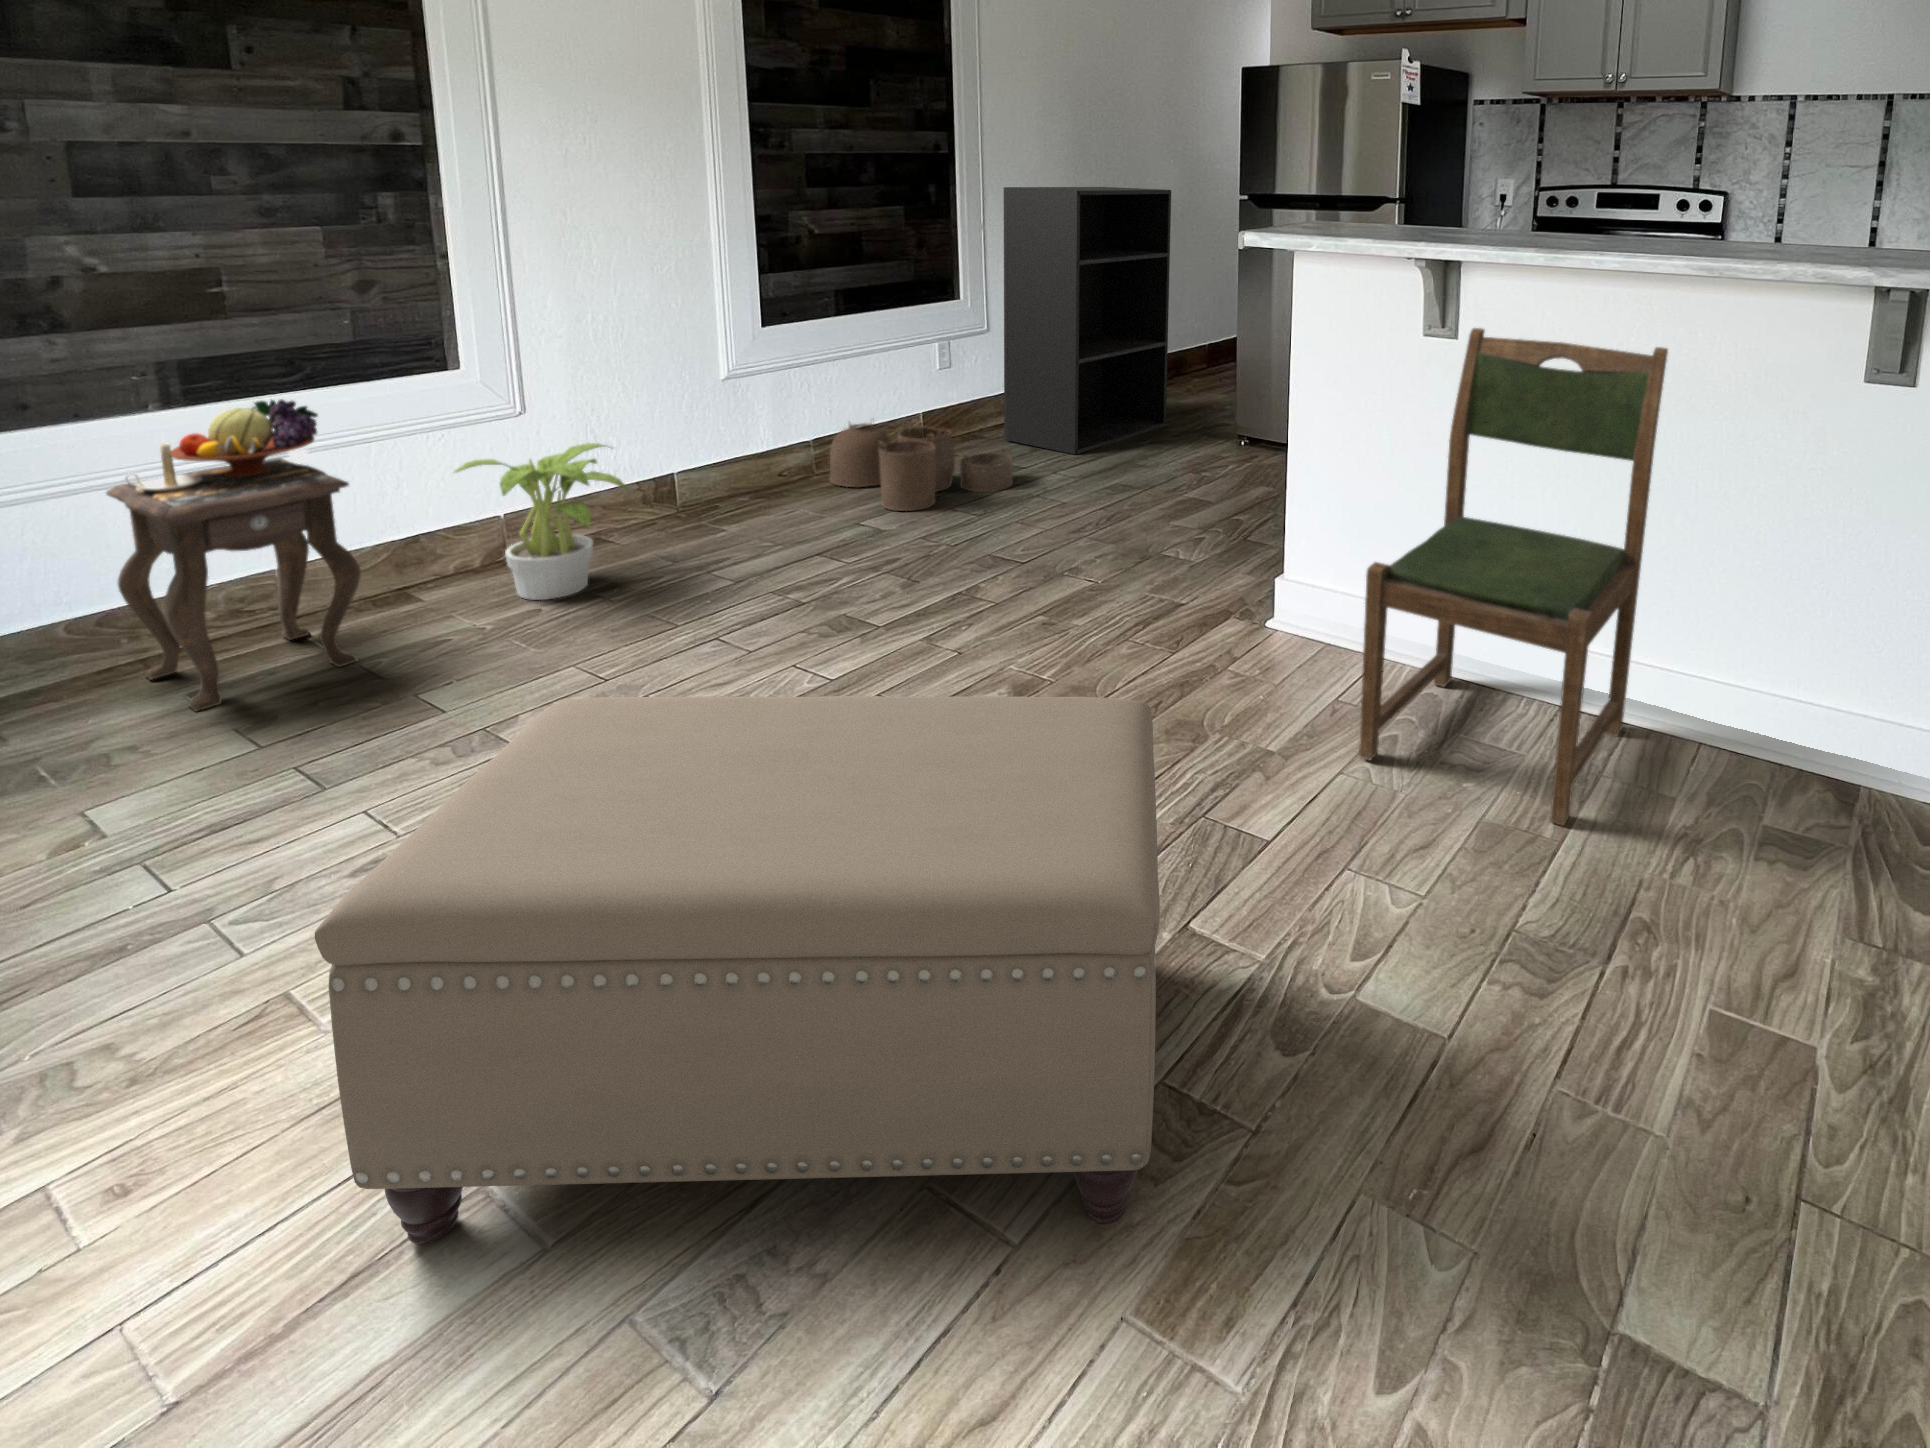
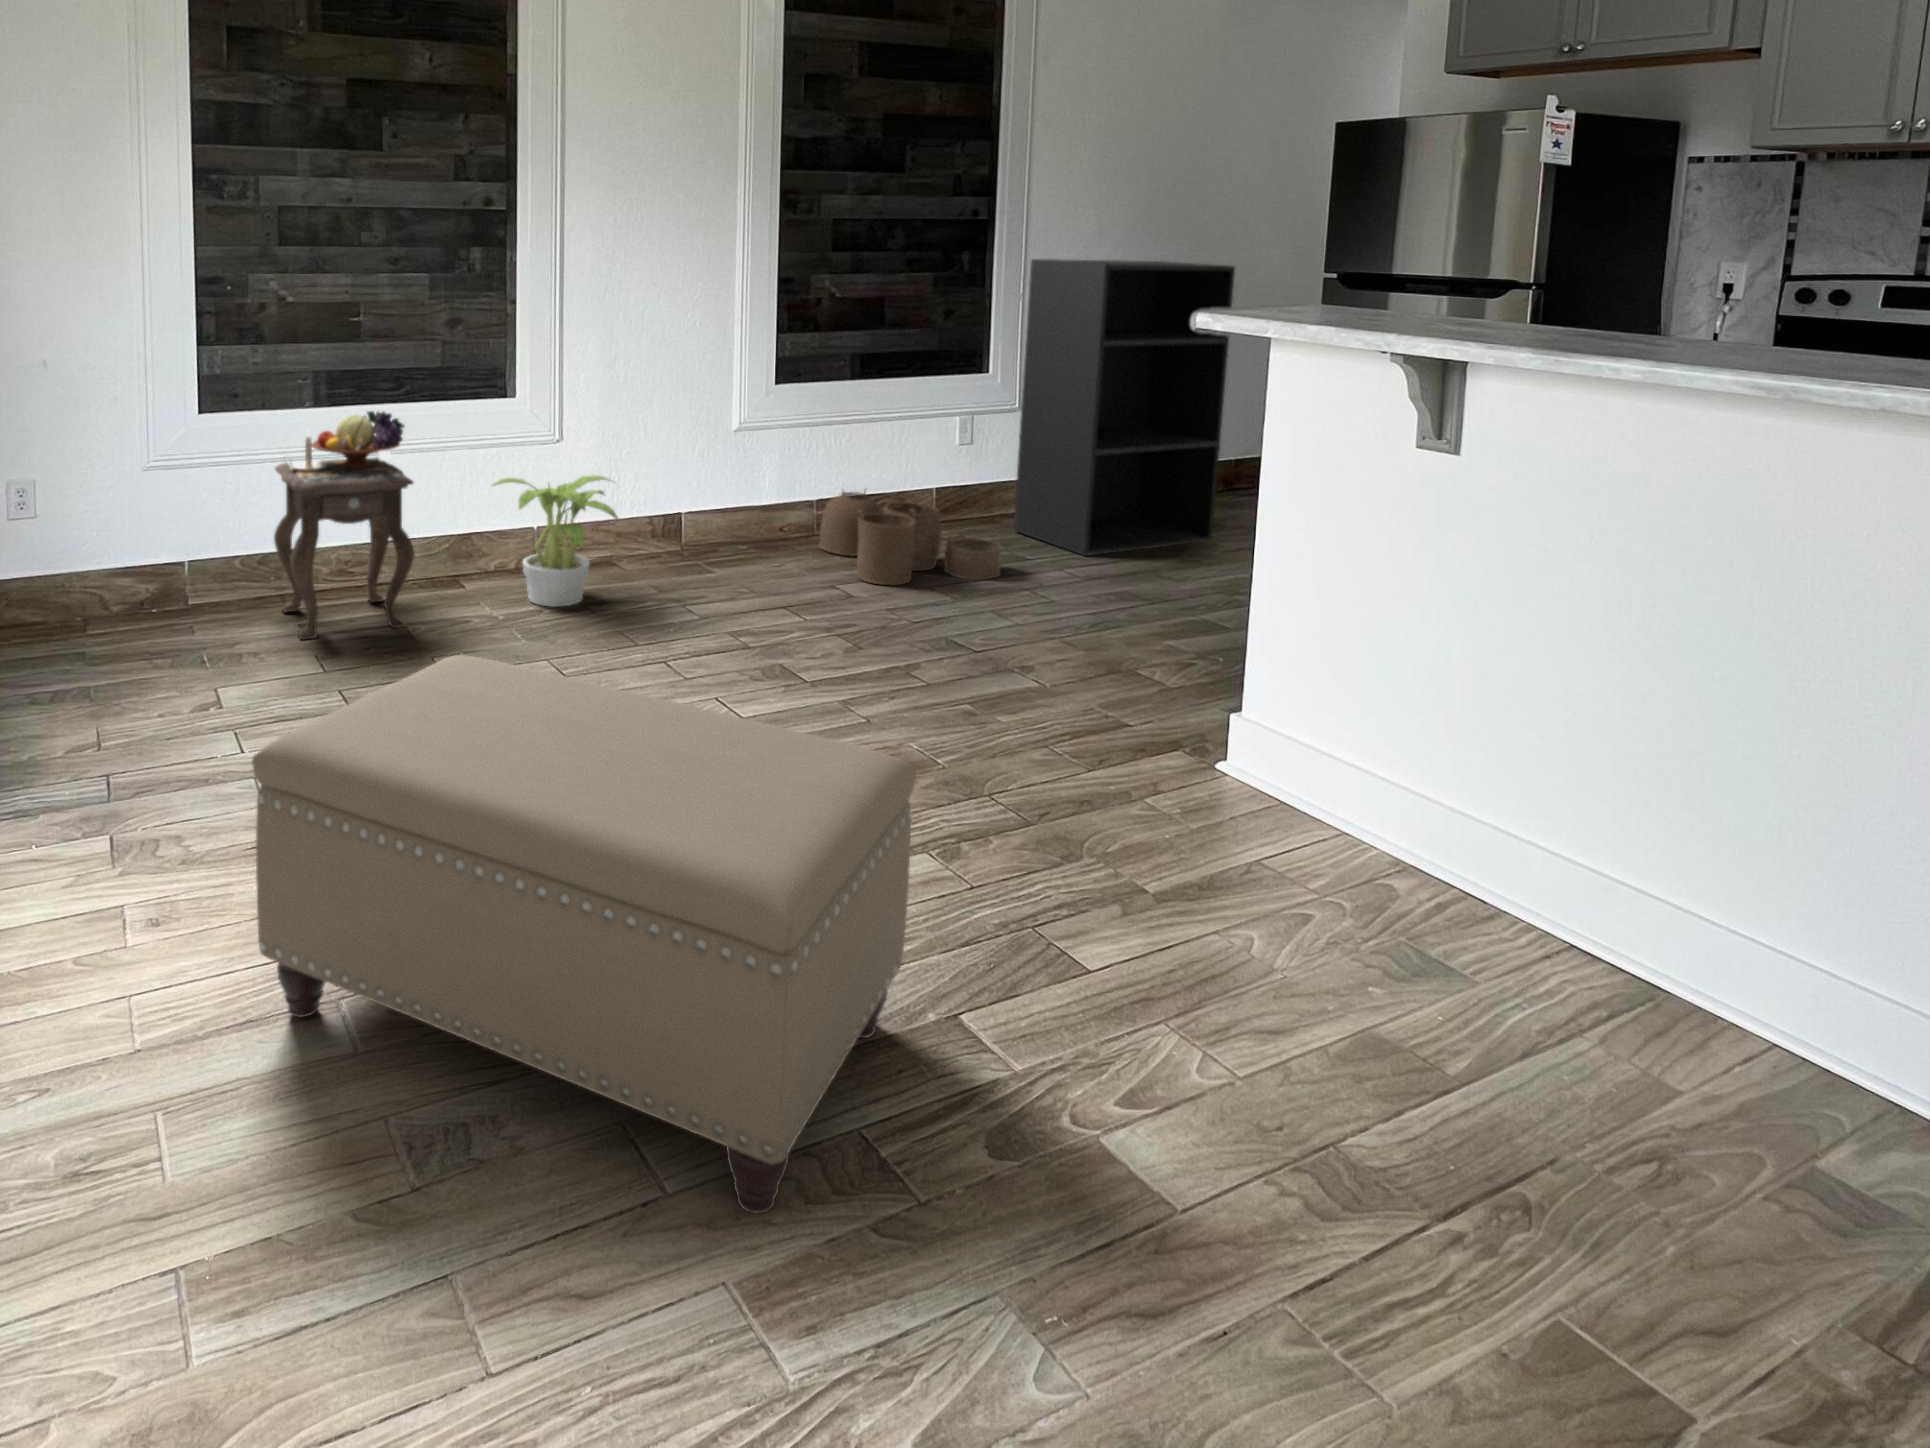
dining chair: present [1359,328,1668,826] -> none [1243,441,1747,1072]

